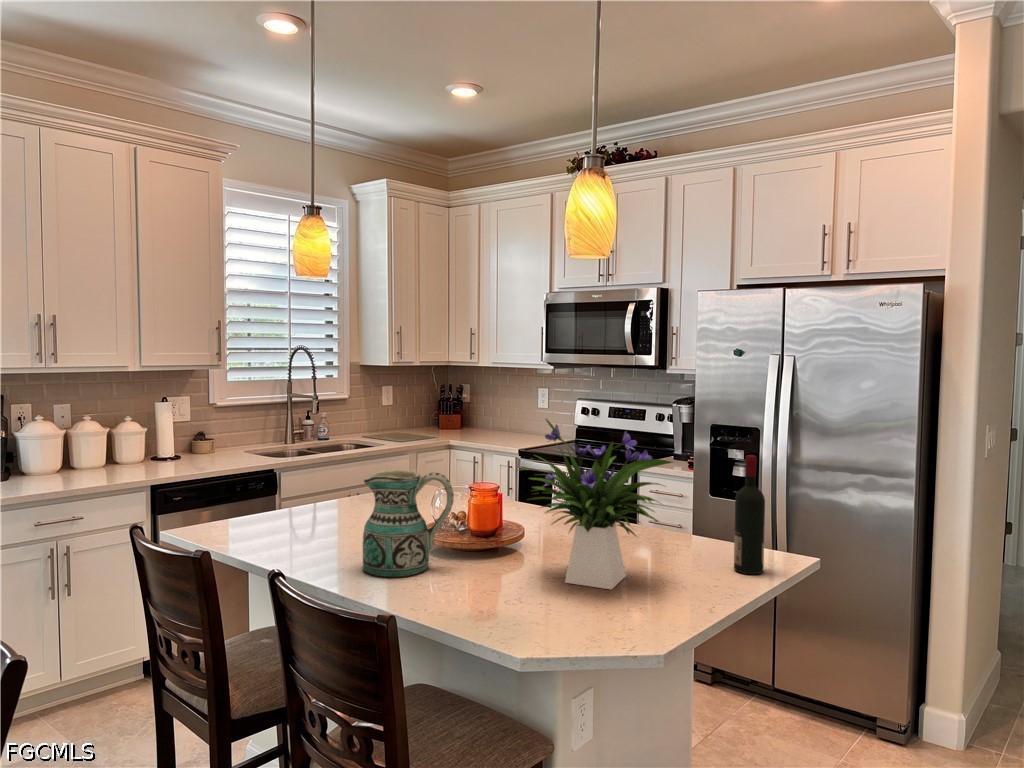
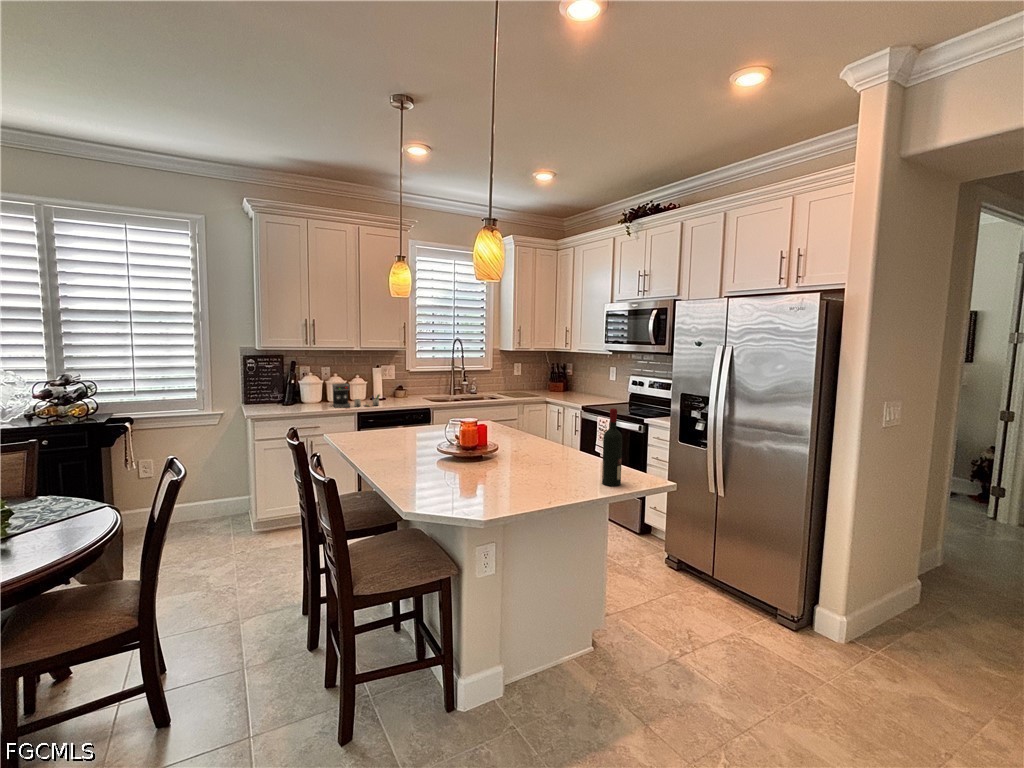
flower arrangement: present [519,419,673,590] -> none [454,379,553,484]
coffee maker: none [92,433,188,480] -> present [333,383,380,408]
ceramic pitcher: present [363,470,454,577] -> none [392,406,440,465]

